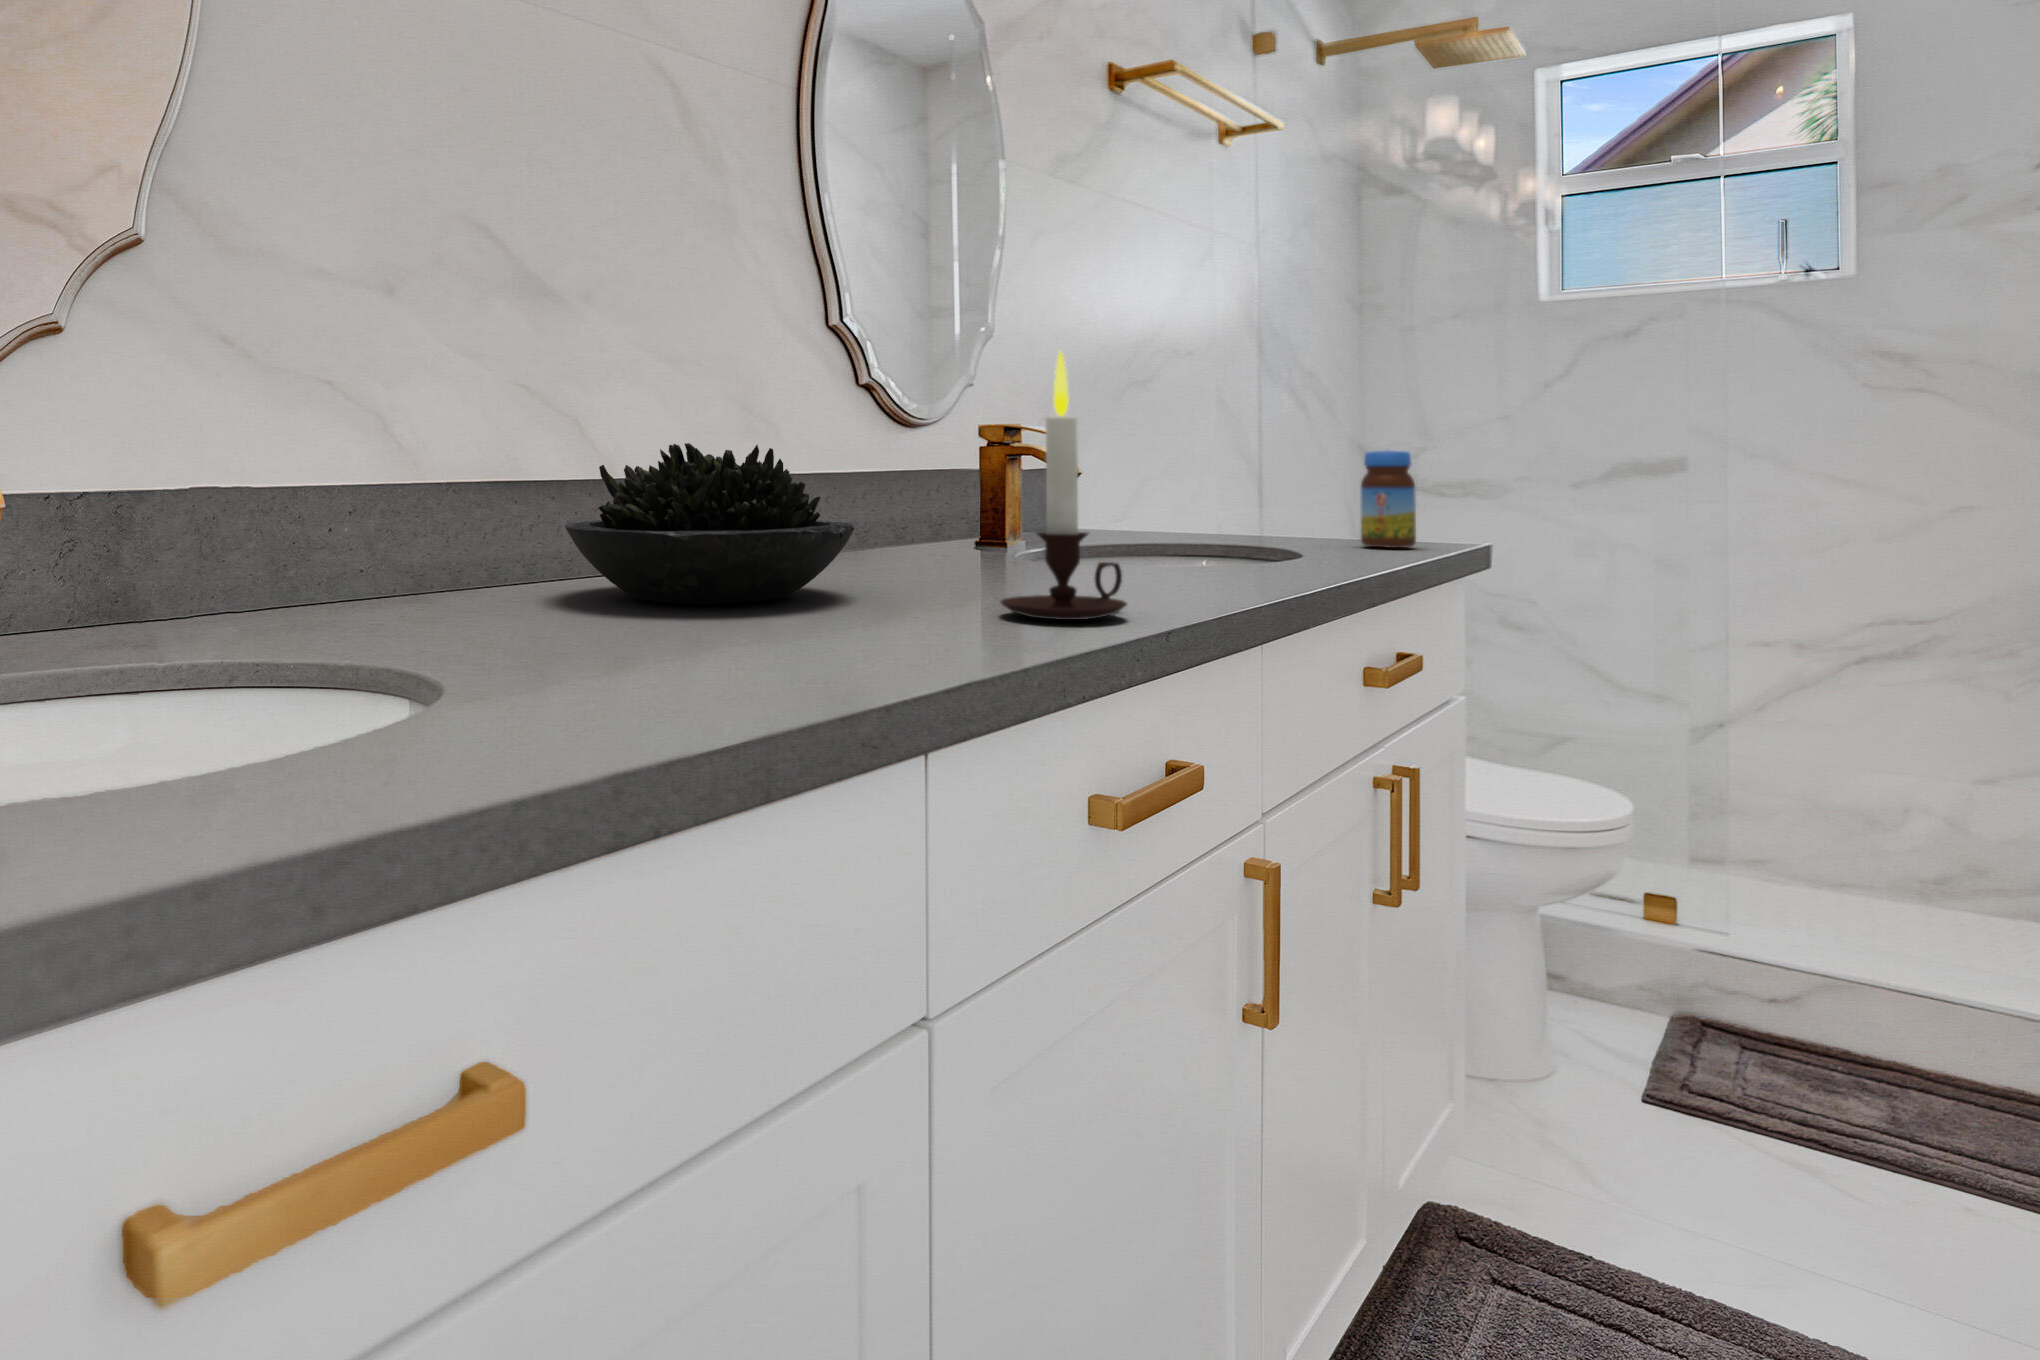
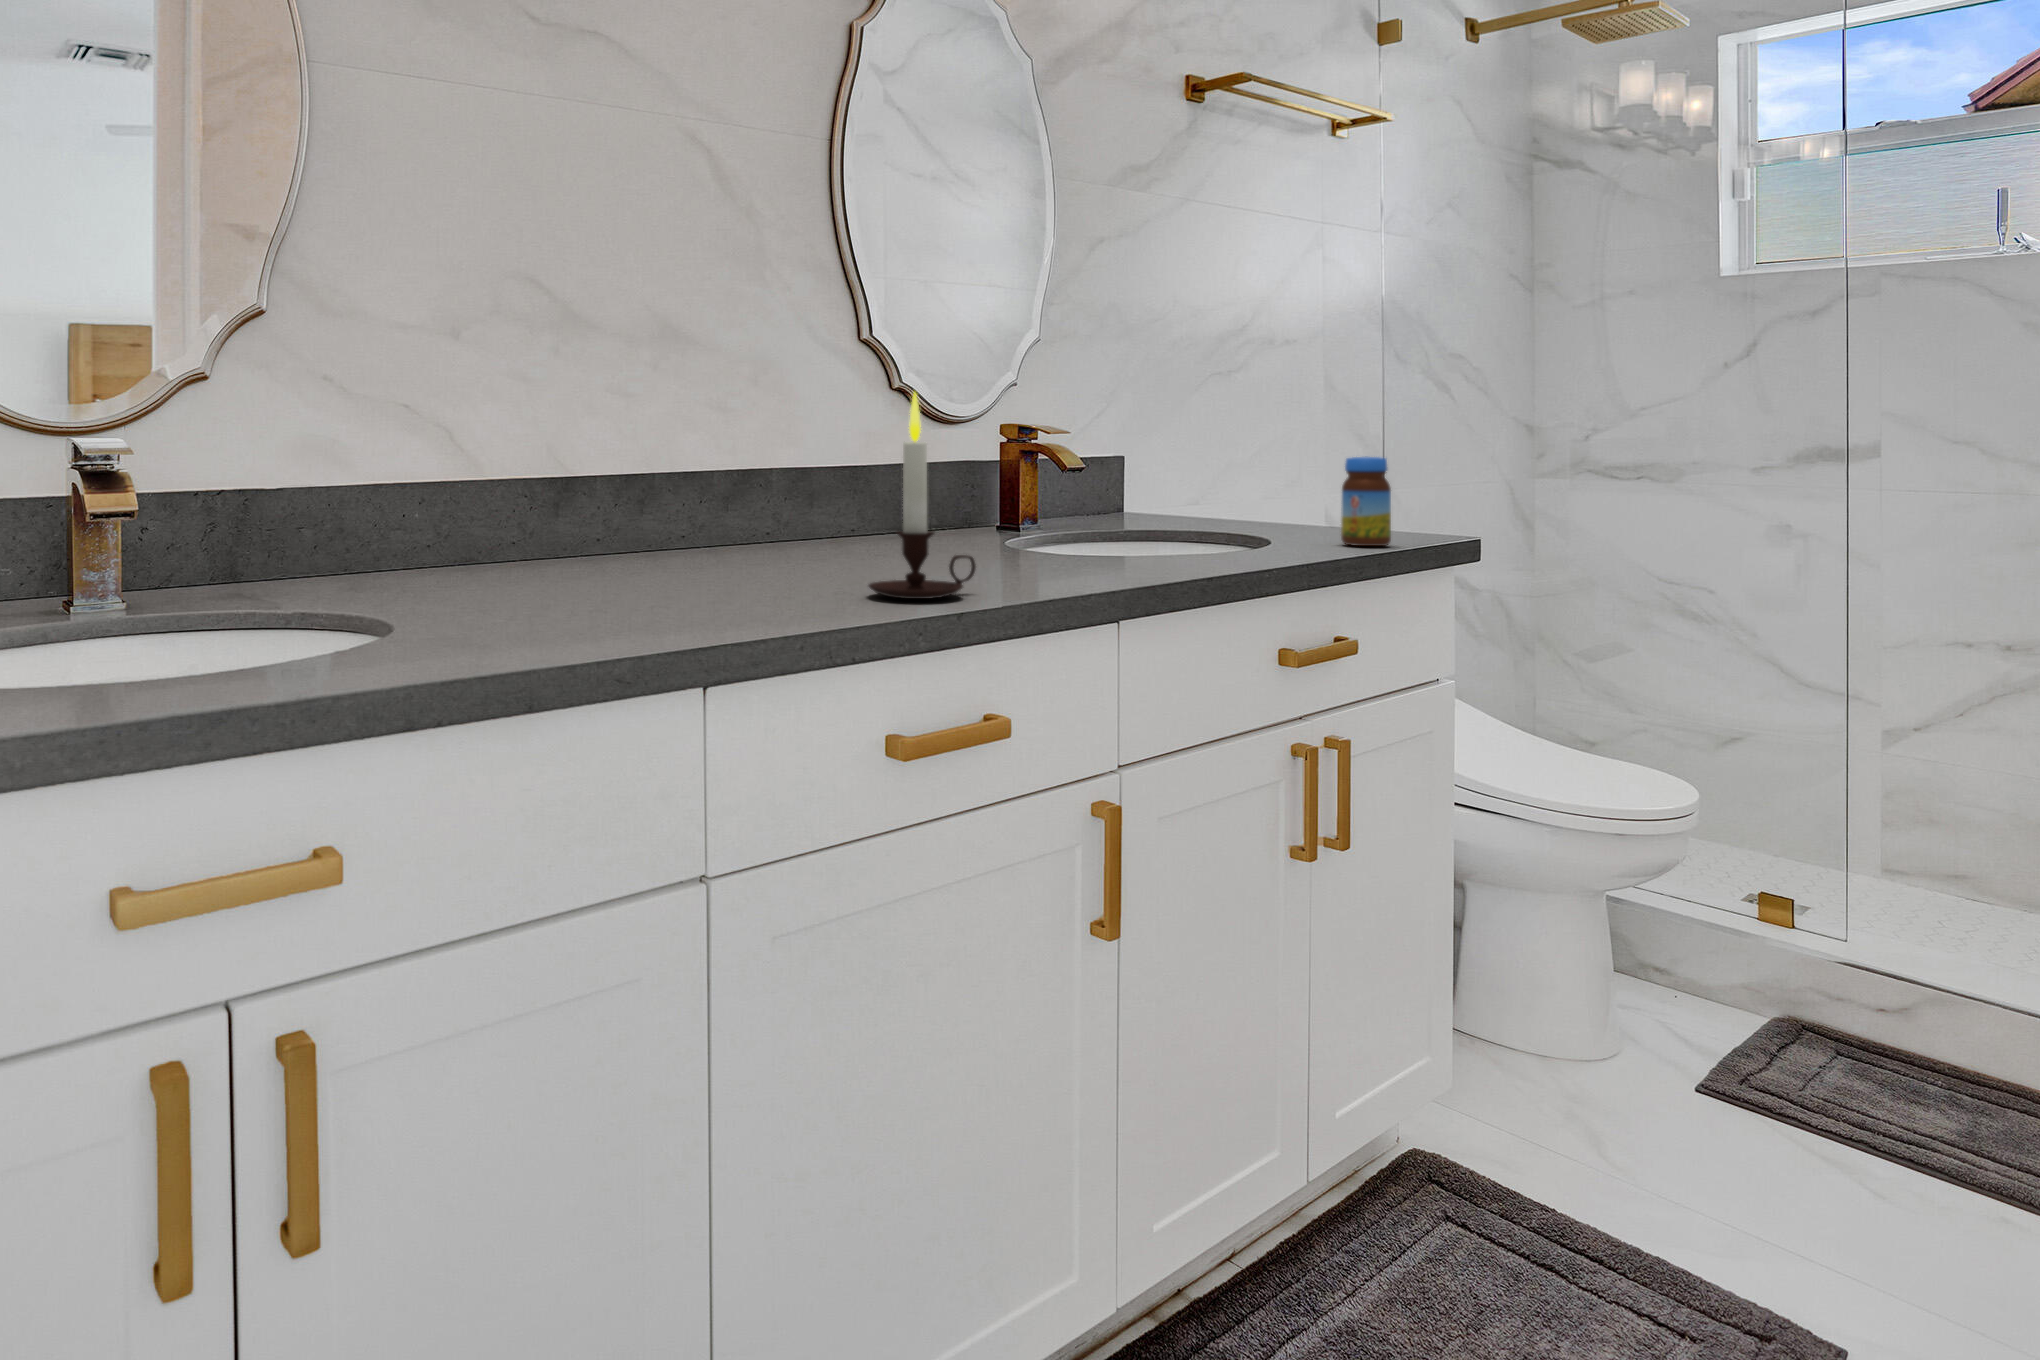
succulent plant: present [565,443,854,604] -> none [567,458,792,581]

